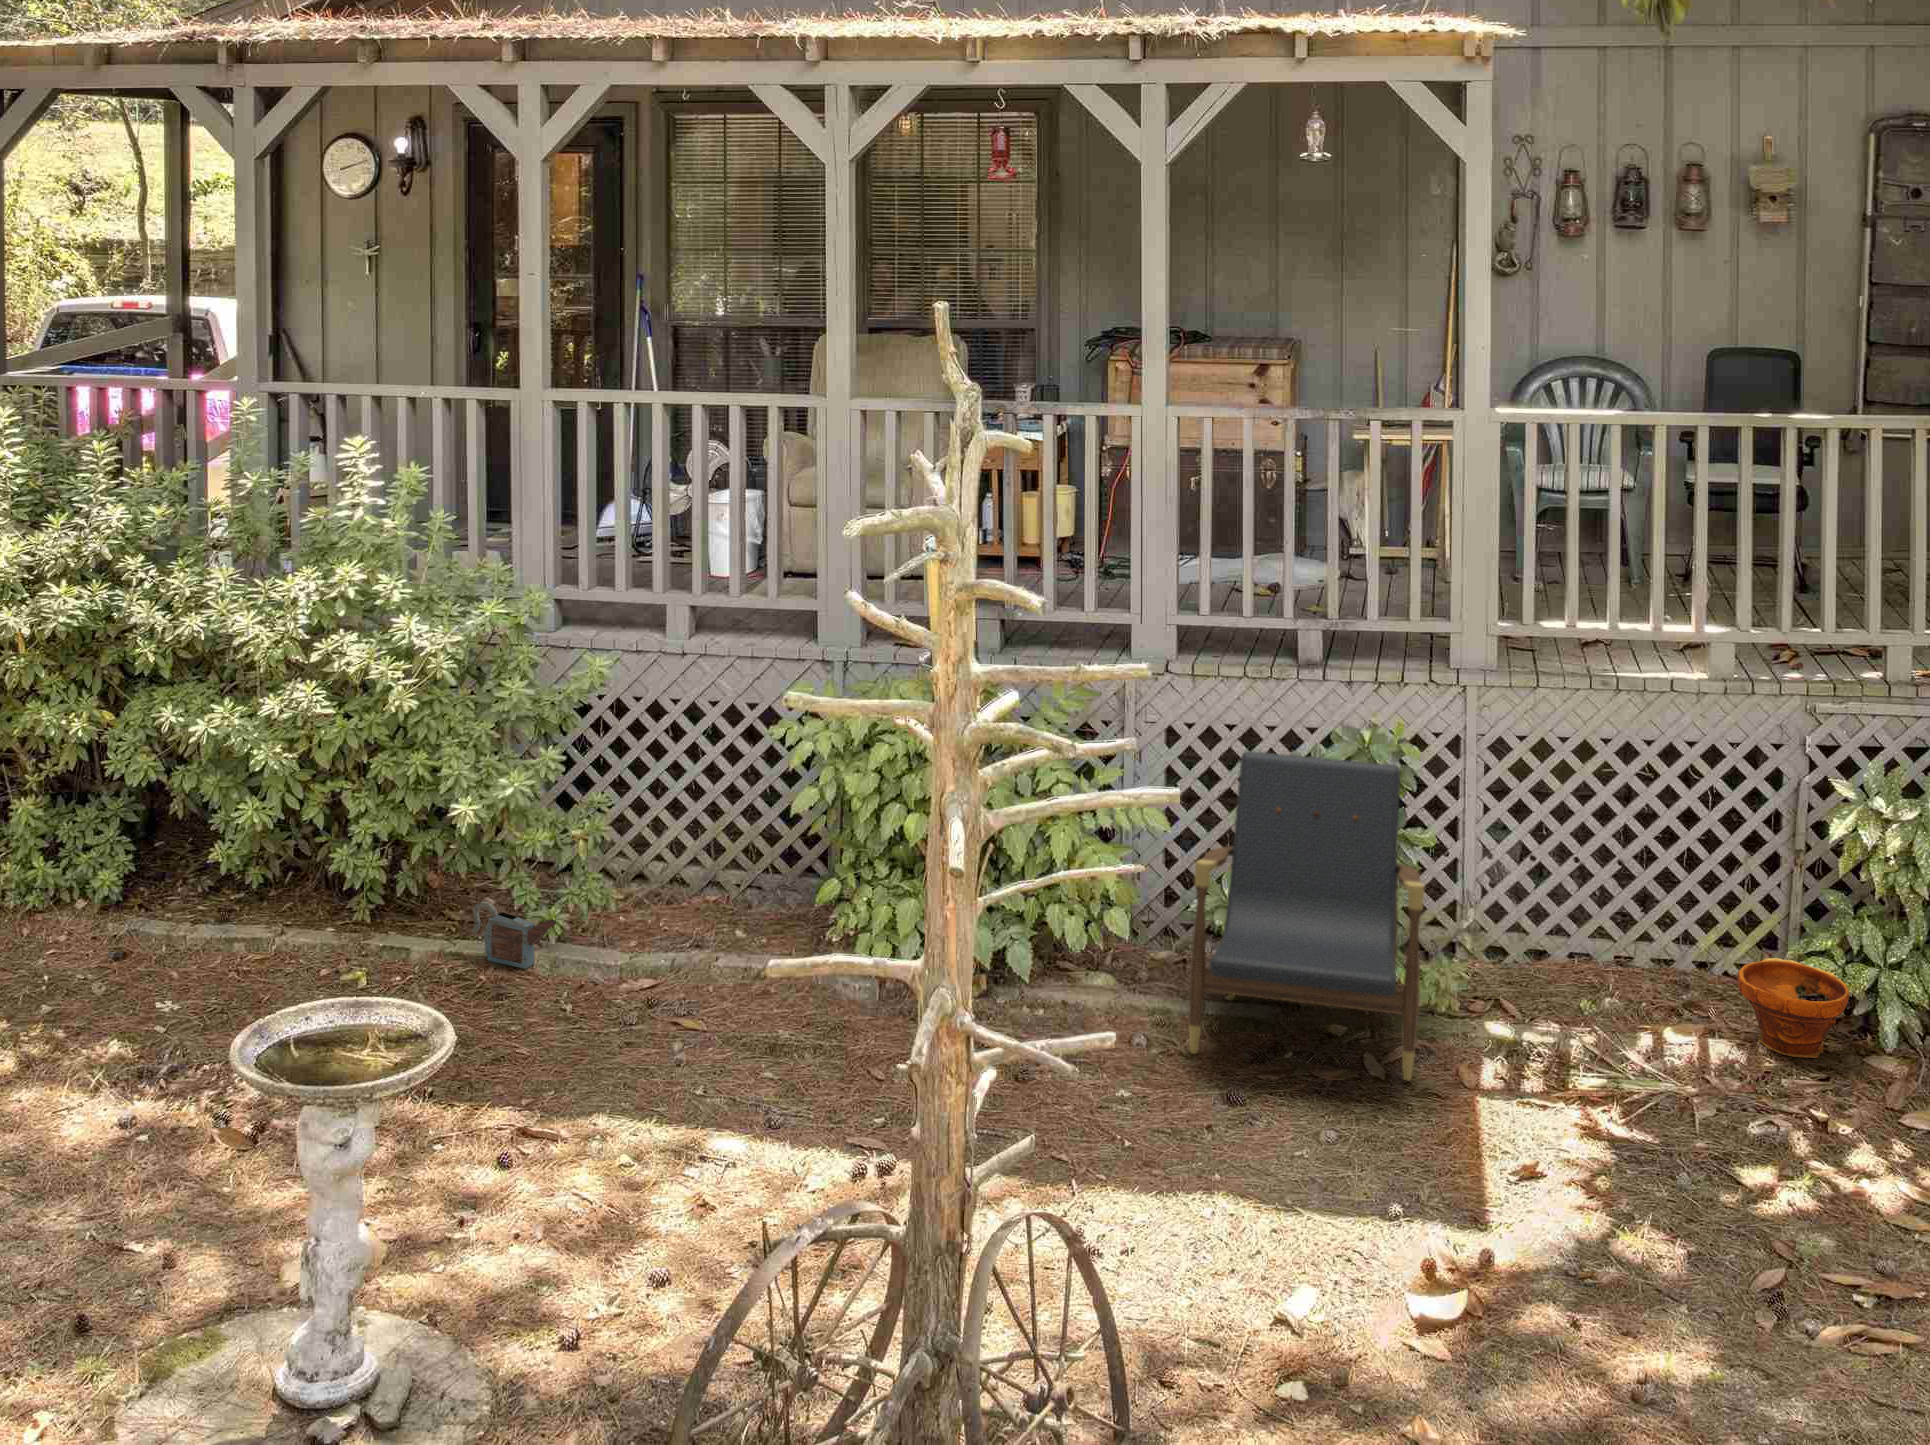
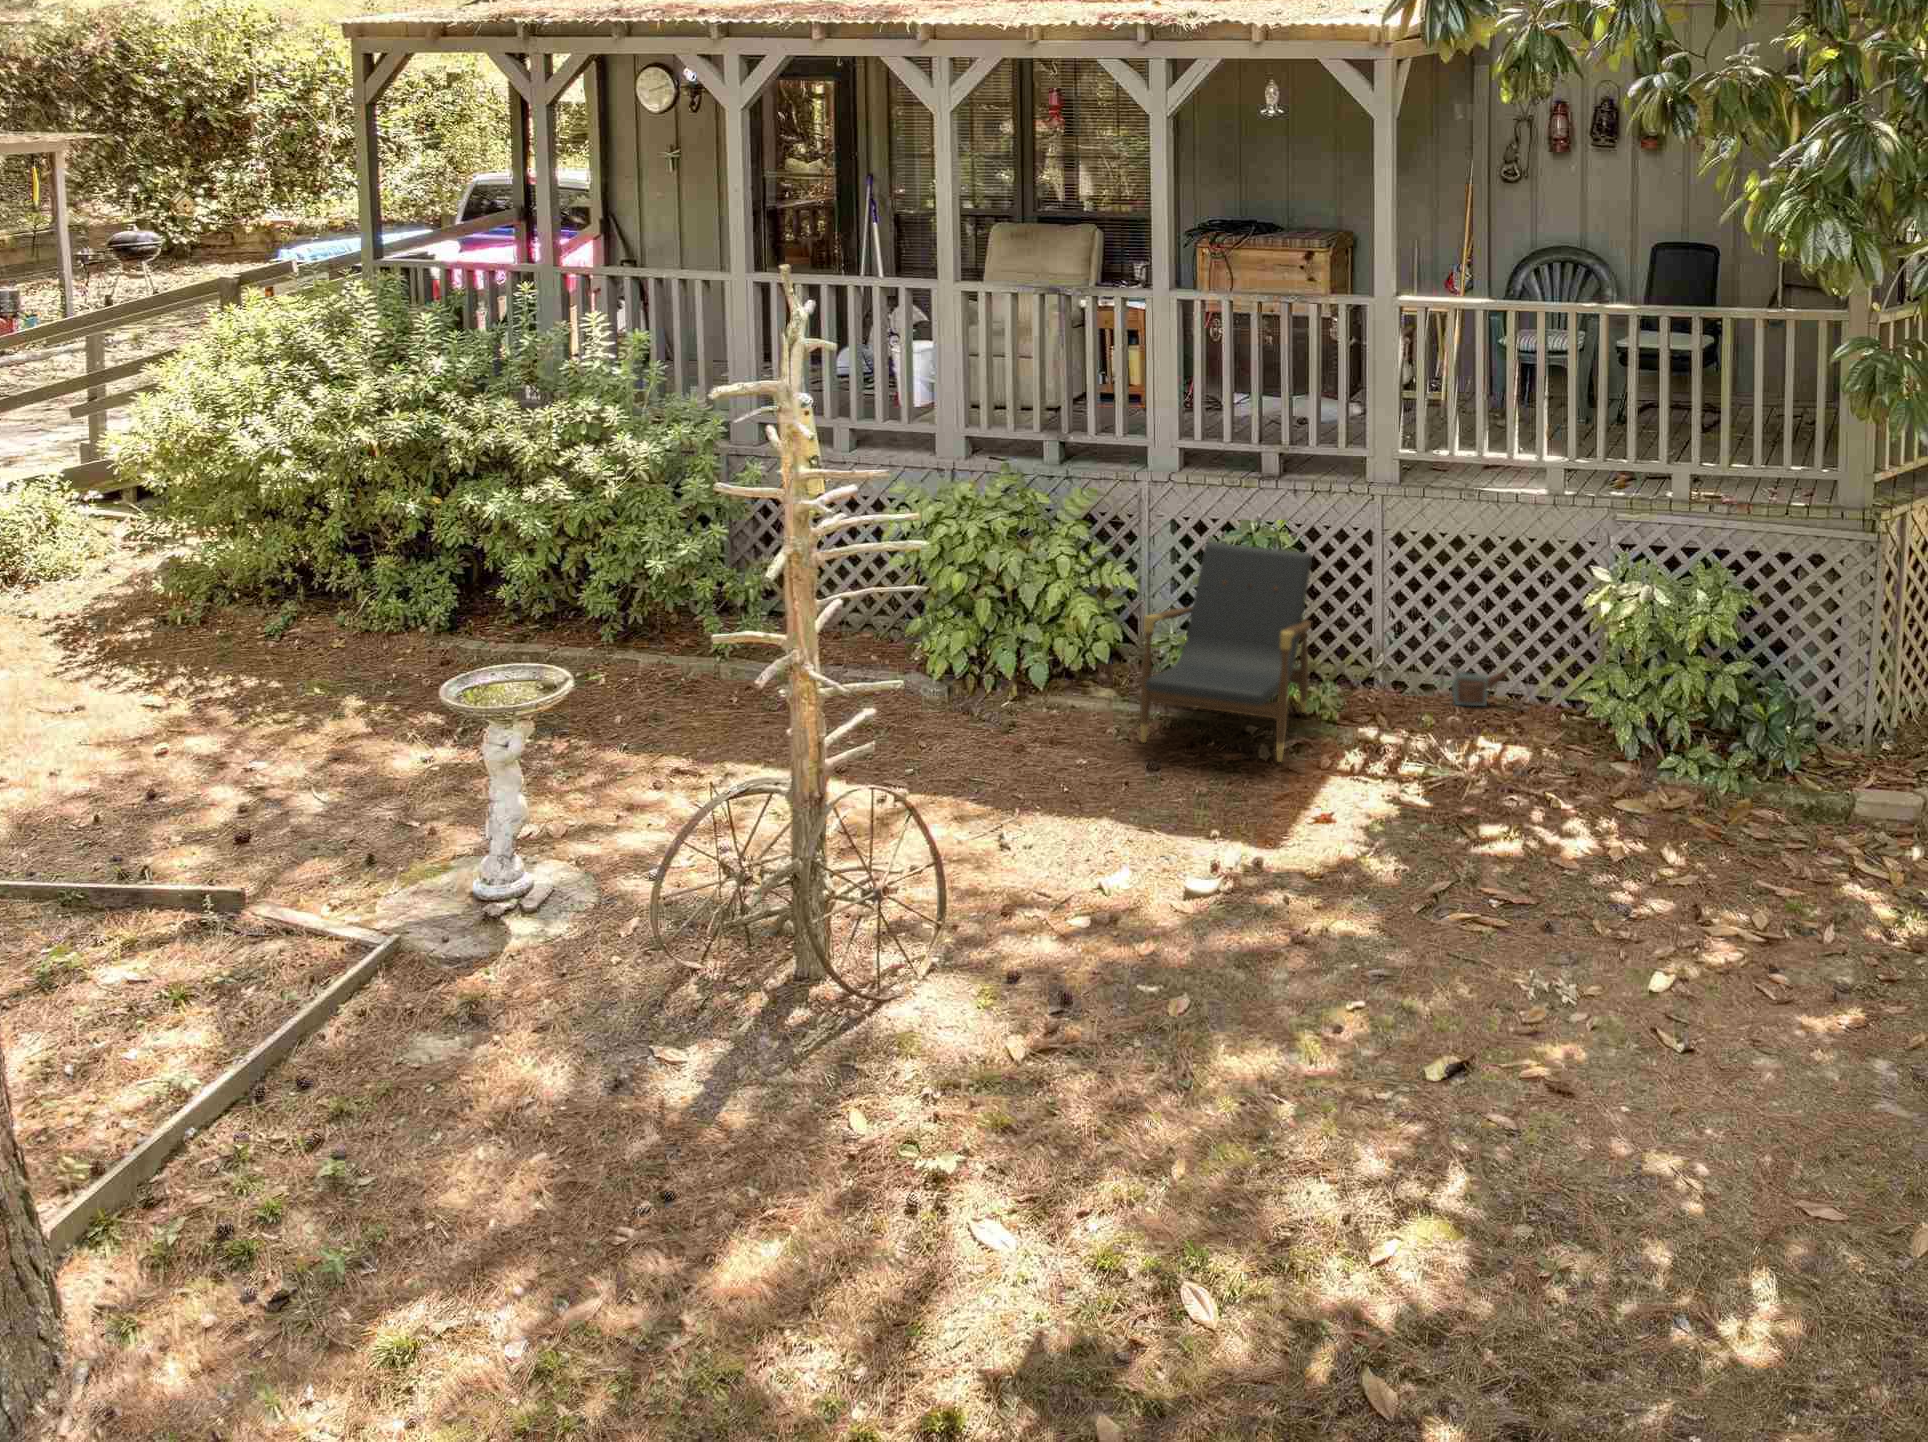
watering can: present [472,901,557,969] -> present [1439,666,1508,706]
planter: present [1738,958,1849,1058] -> none [1535,690,1608,756]

